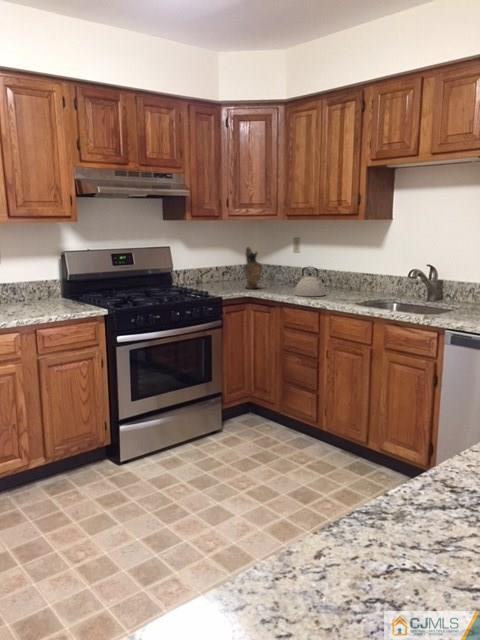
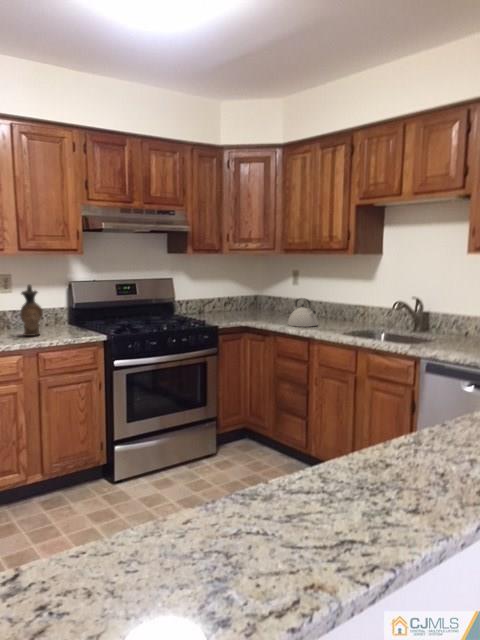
ceramic pitcher: present [245,247,262,289] -> present [20,284,43,336]

